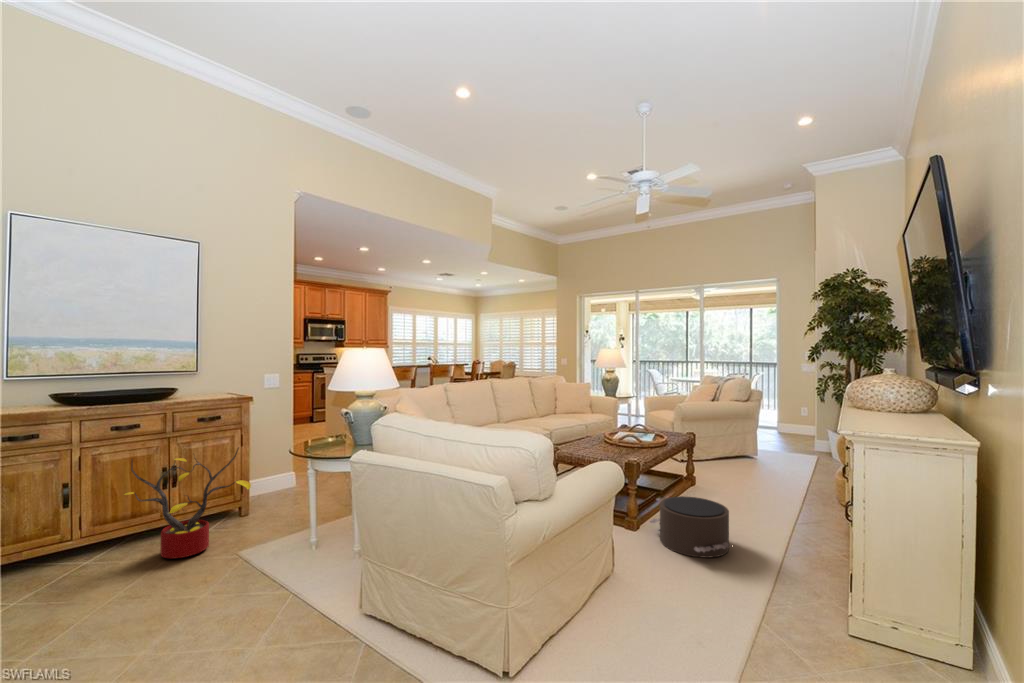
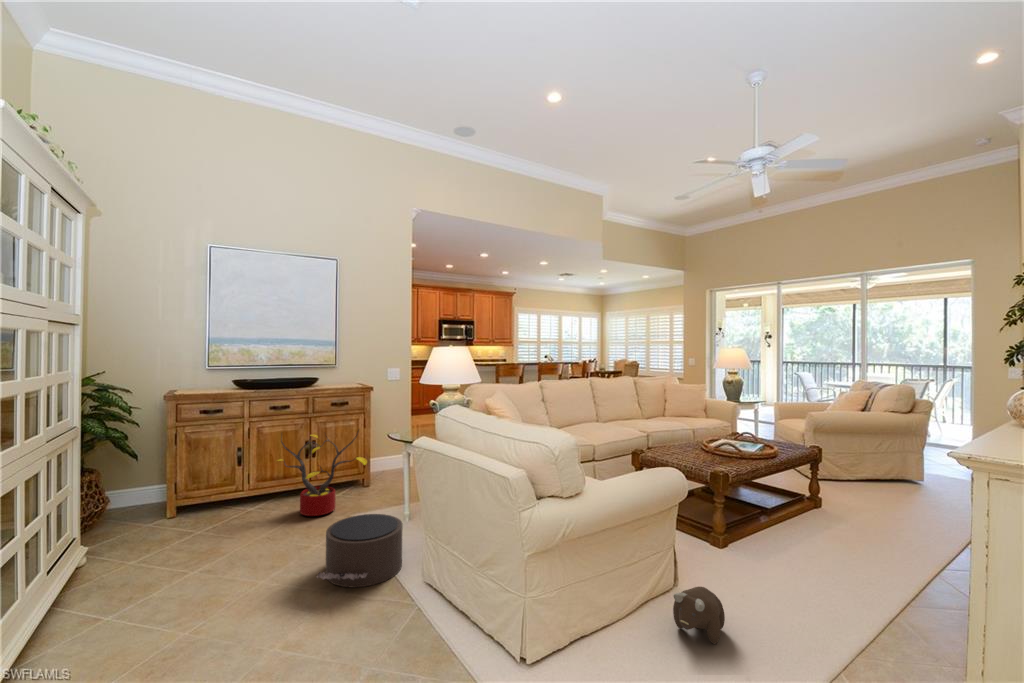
pouf: present [650,496,729,558] -> present [316,514,402,587]
plush toy: none [615,571,659,622] -> present [673,587,725,644]

